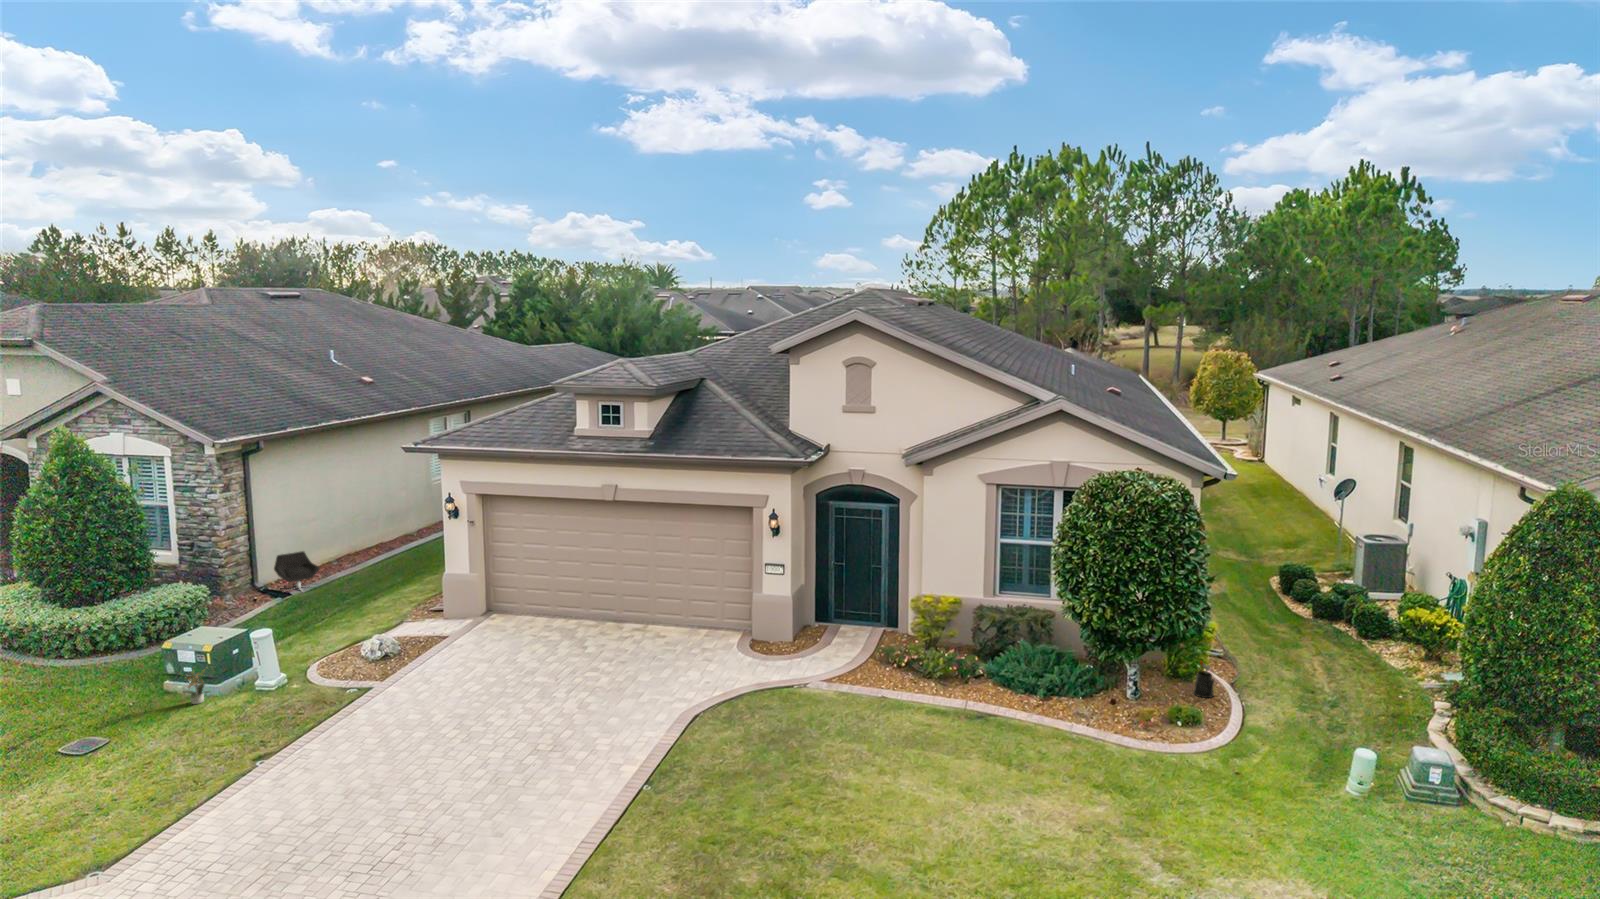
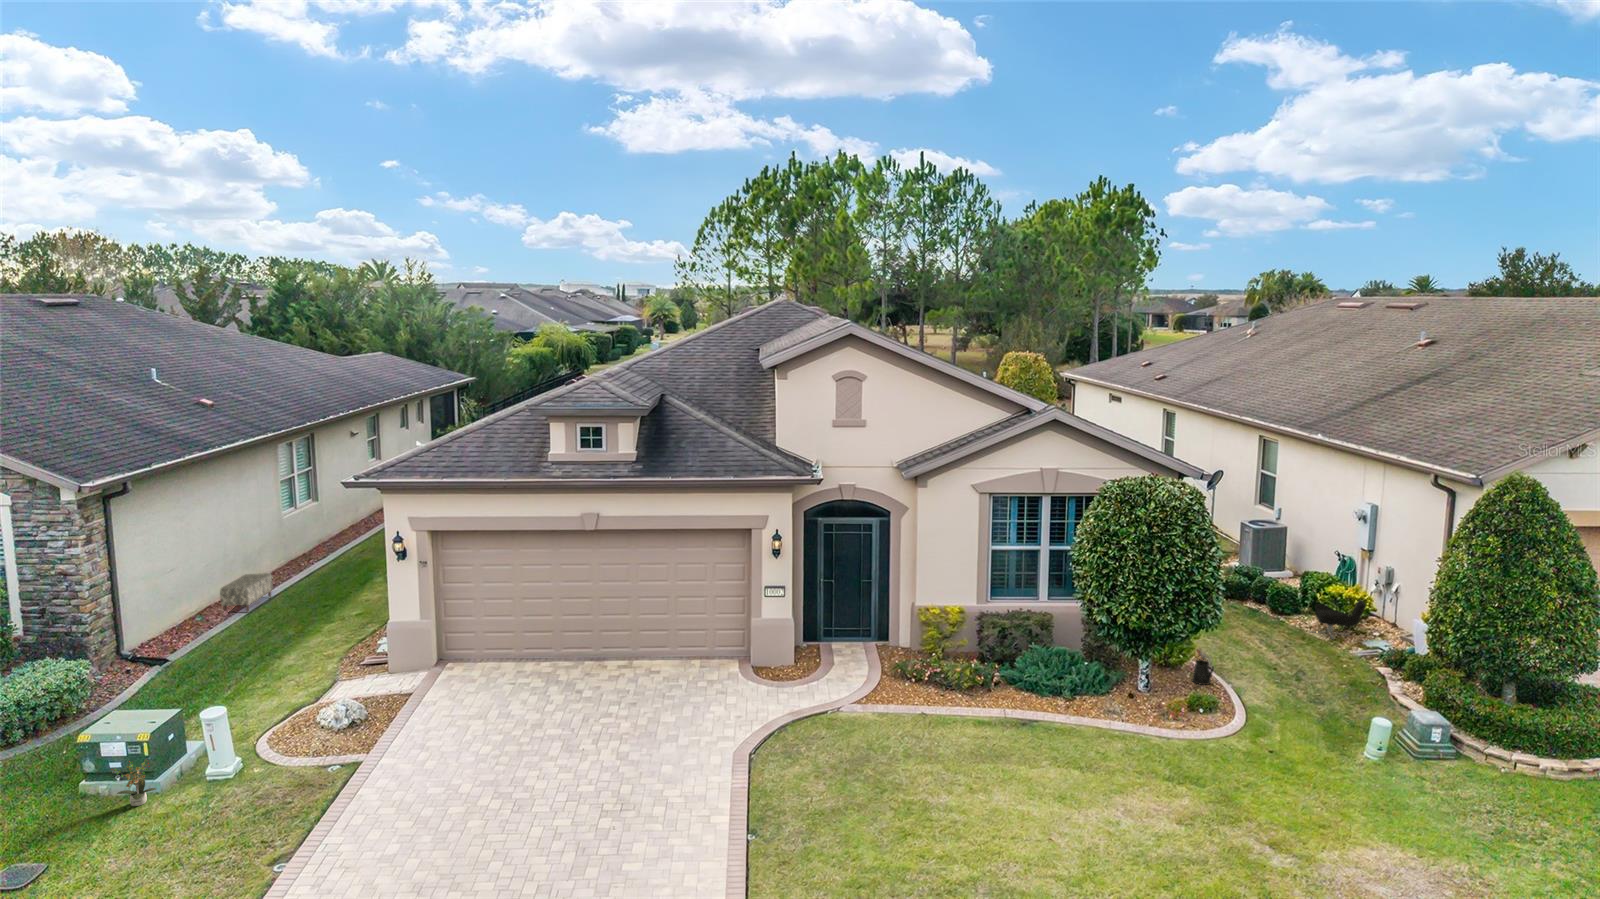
bench: none [350,527,397,560] -> present [220,573,273,613]
lounge chair: present [274,551,320,592] -> present [1312,600,1366,639]

